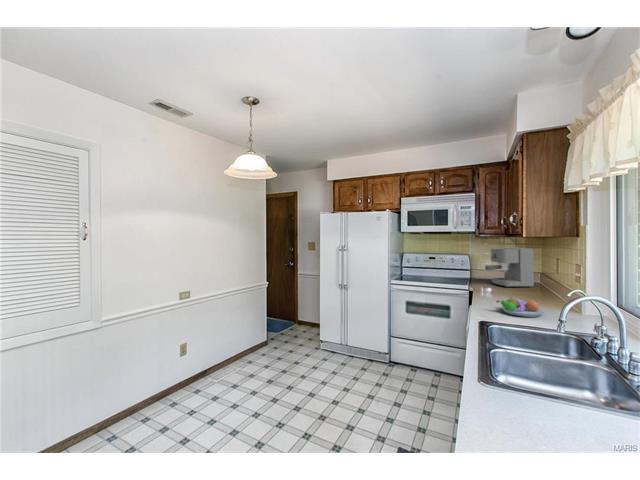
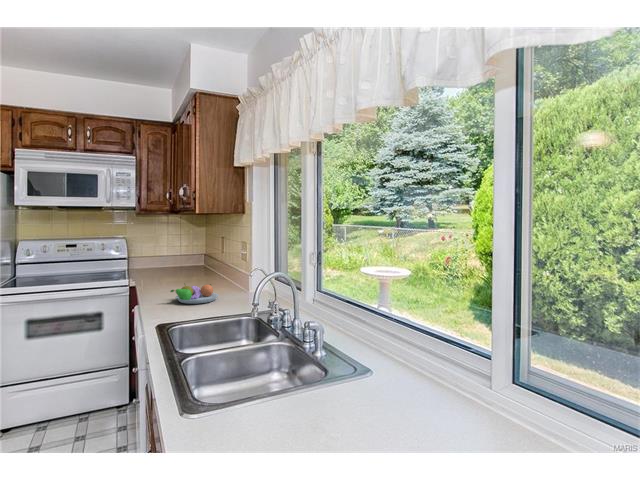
coffee maker: present [485,248,534,287] -> none [149,230,201,276]

